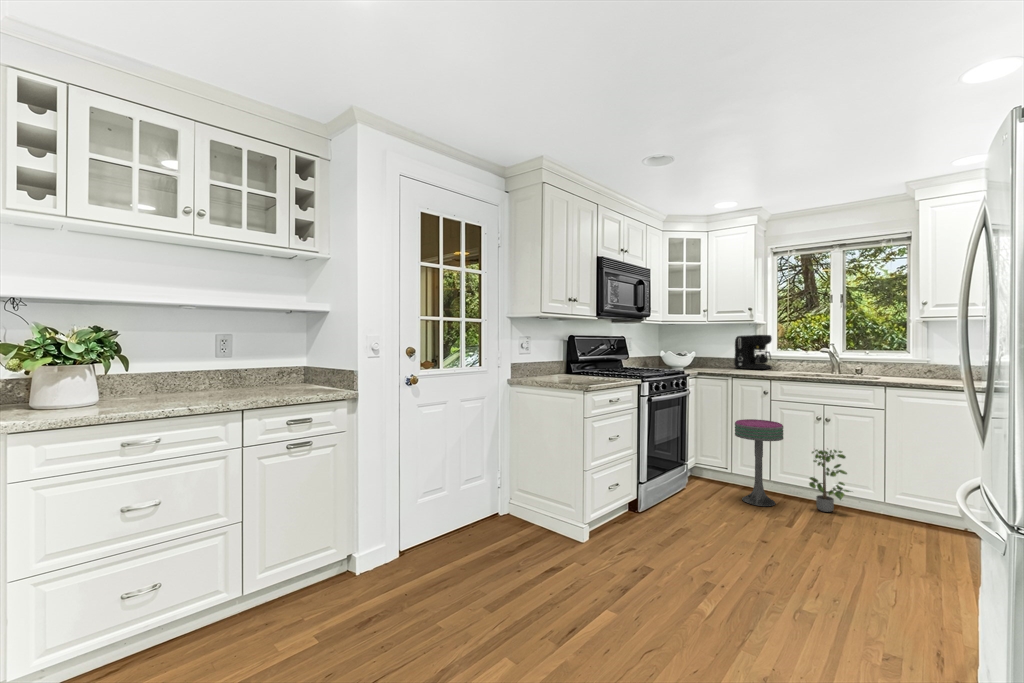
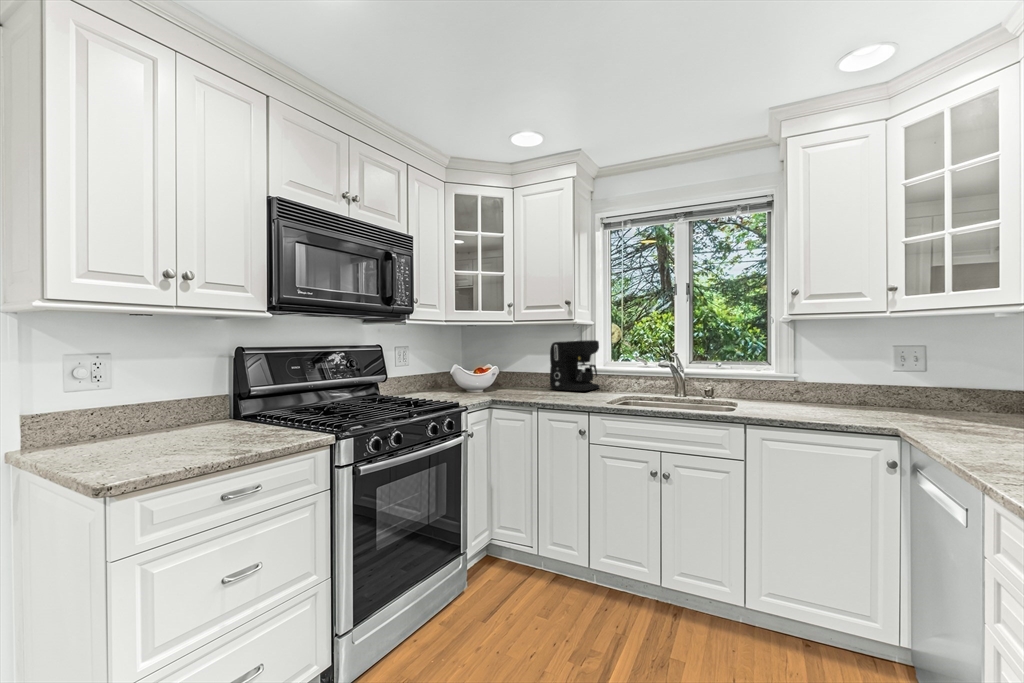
bar stool: present [735,419,783,506] -> none [529,478,601,631]
potted plant: present [809,450,851,512] -> none [638,526,705,633]

